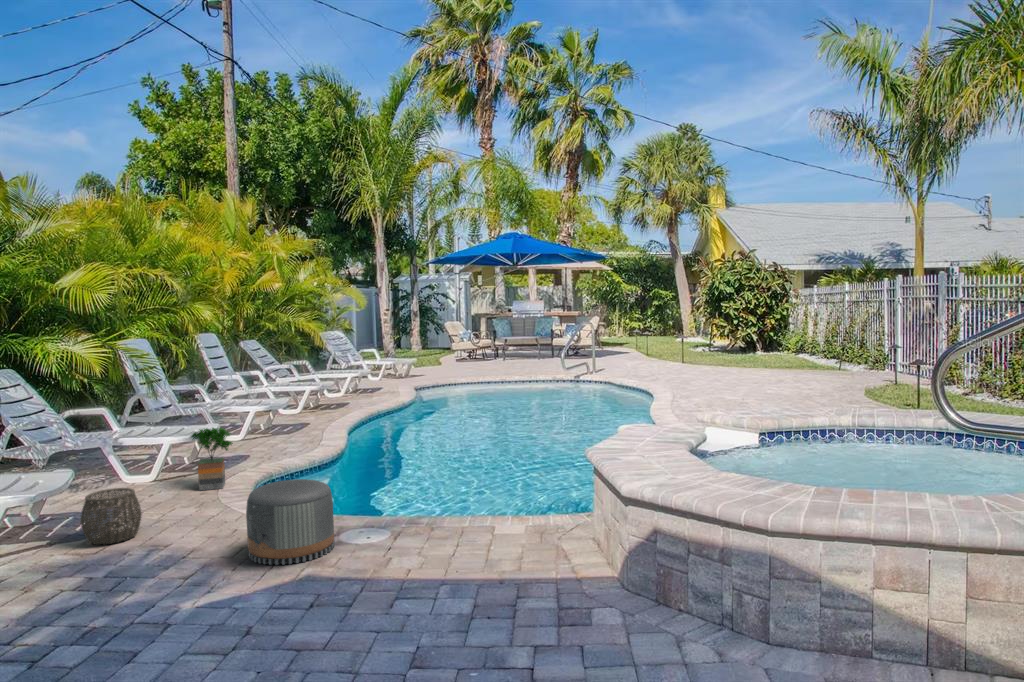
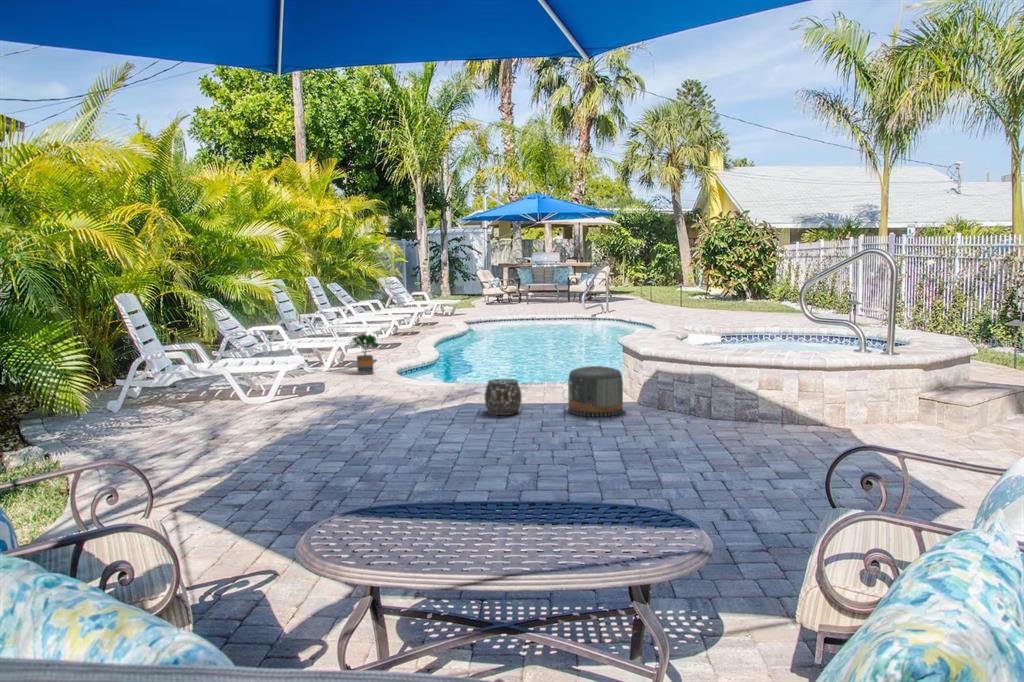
pouf: present [246,479,335,565] -> present [568,366,623,417]
woven basket: present [81,488,142,545] -> present [485,379,522,415]

